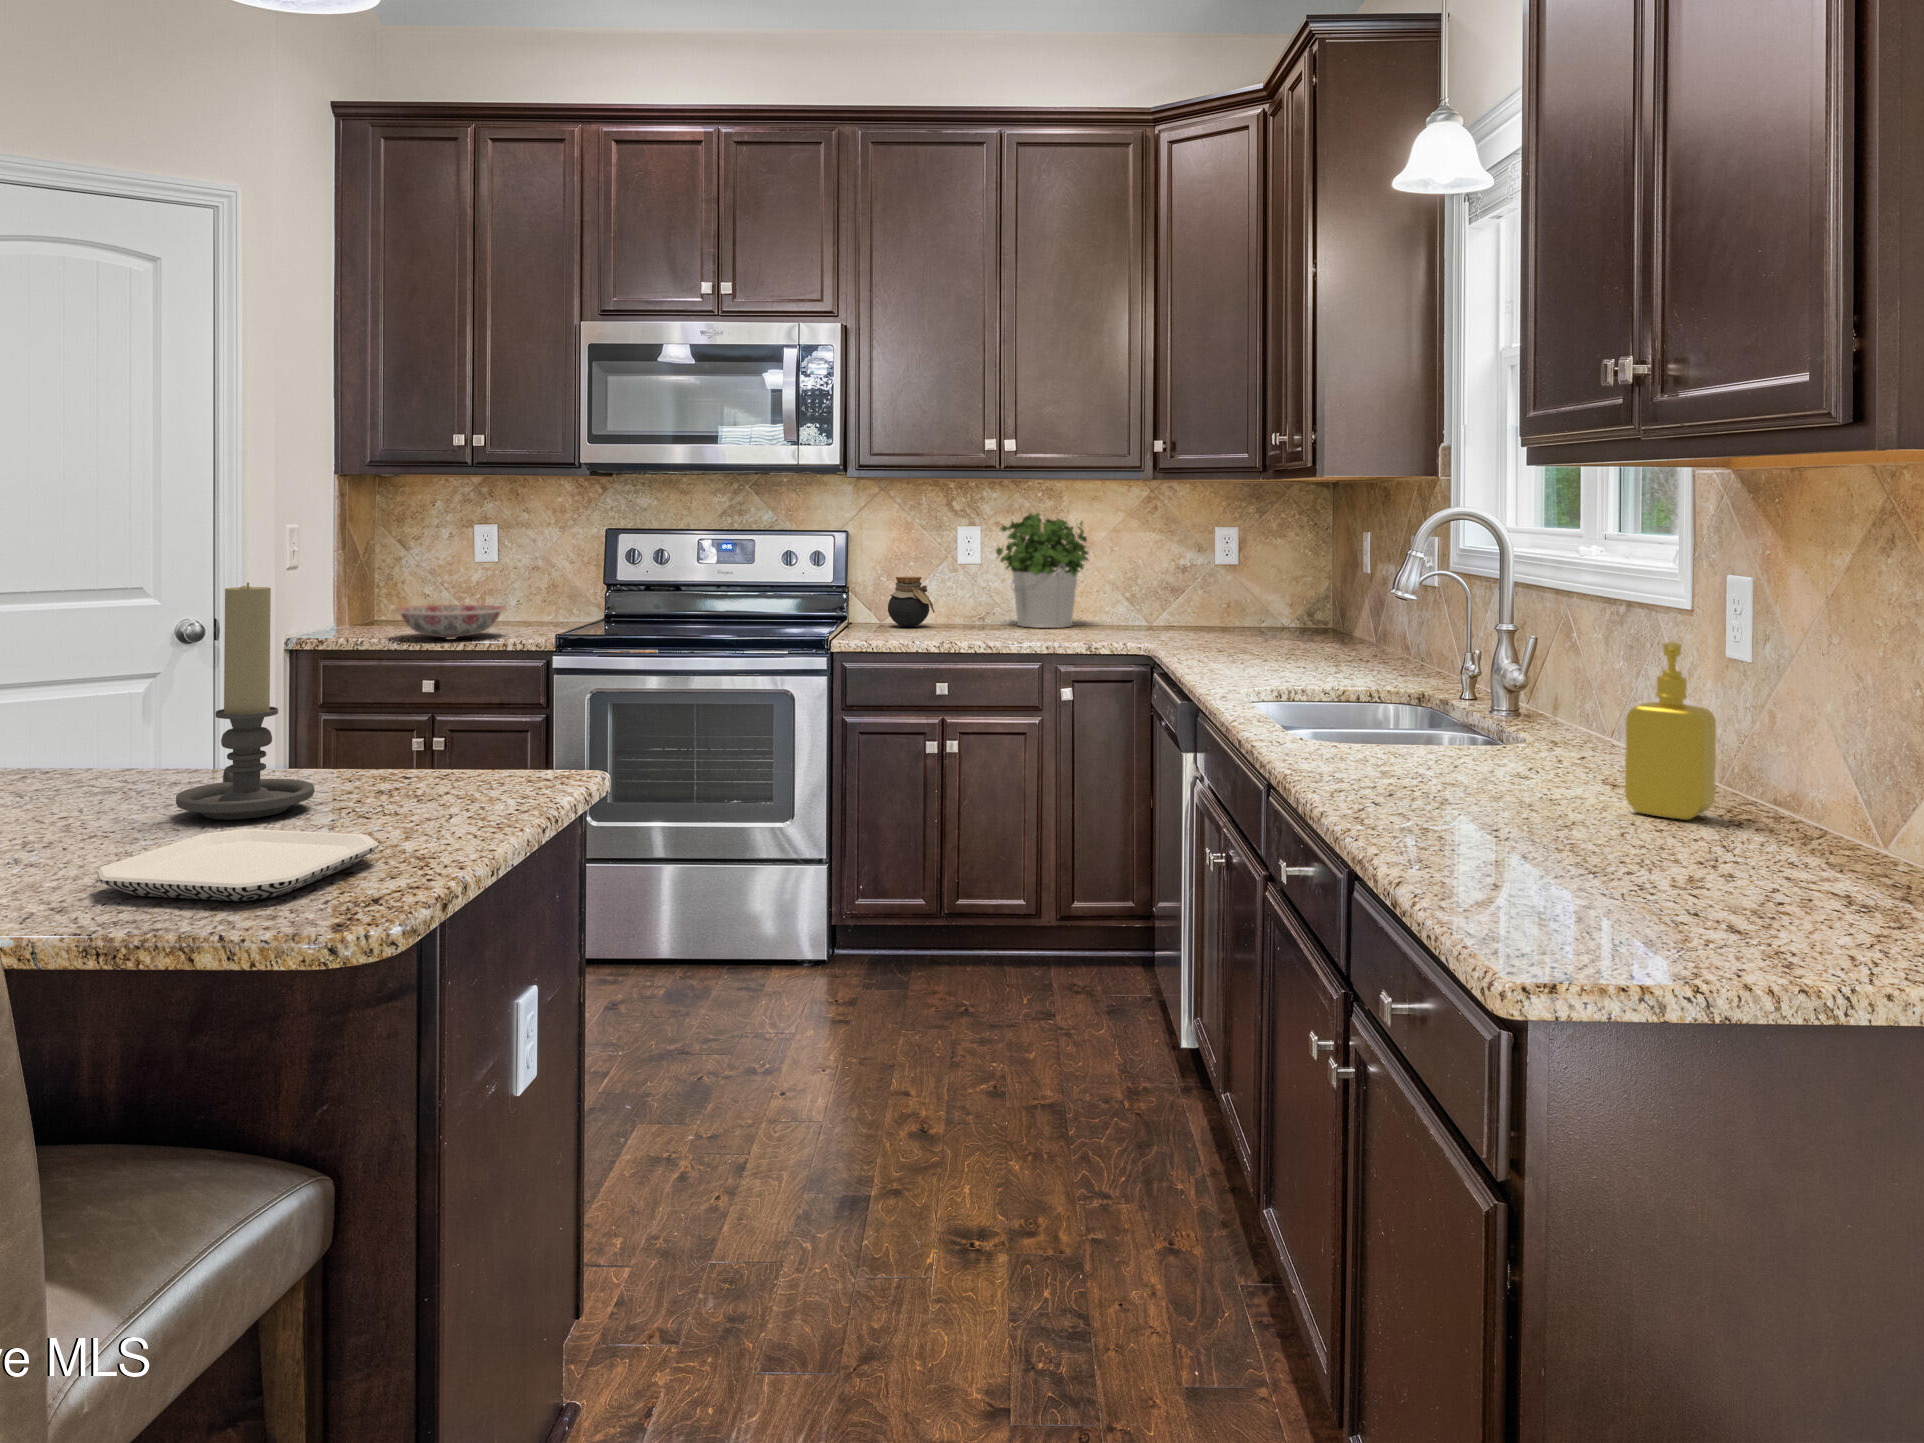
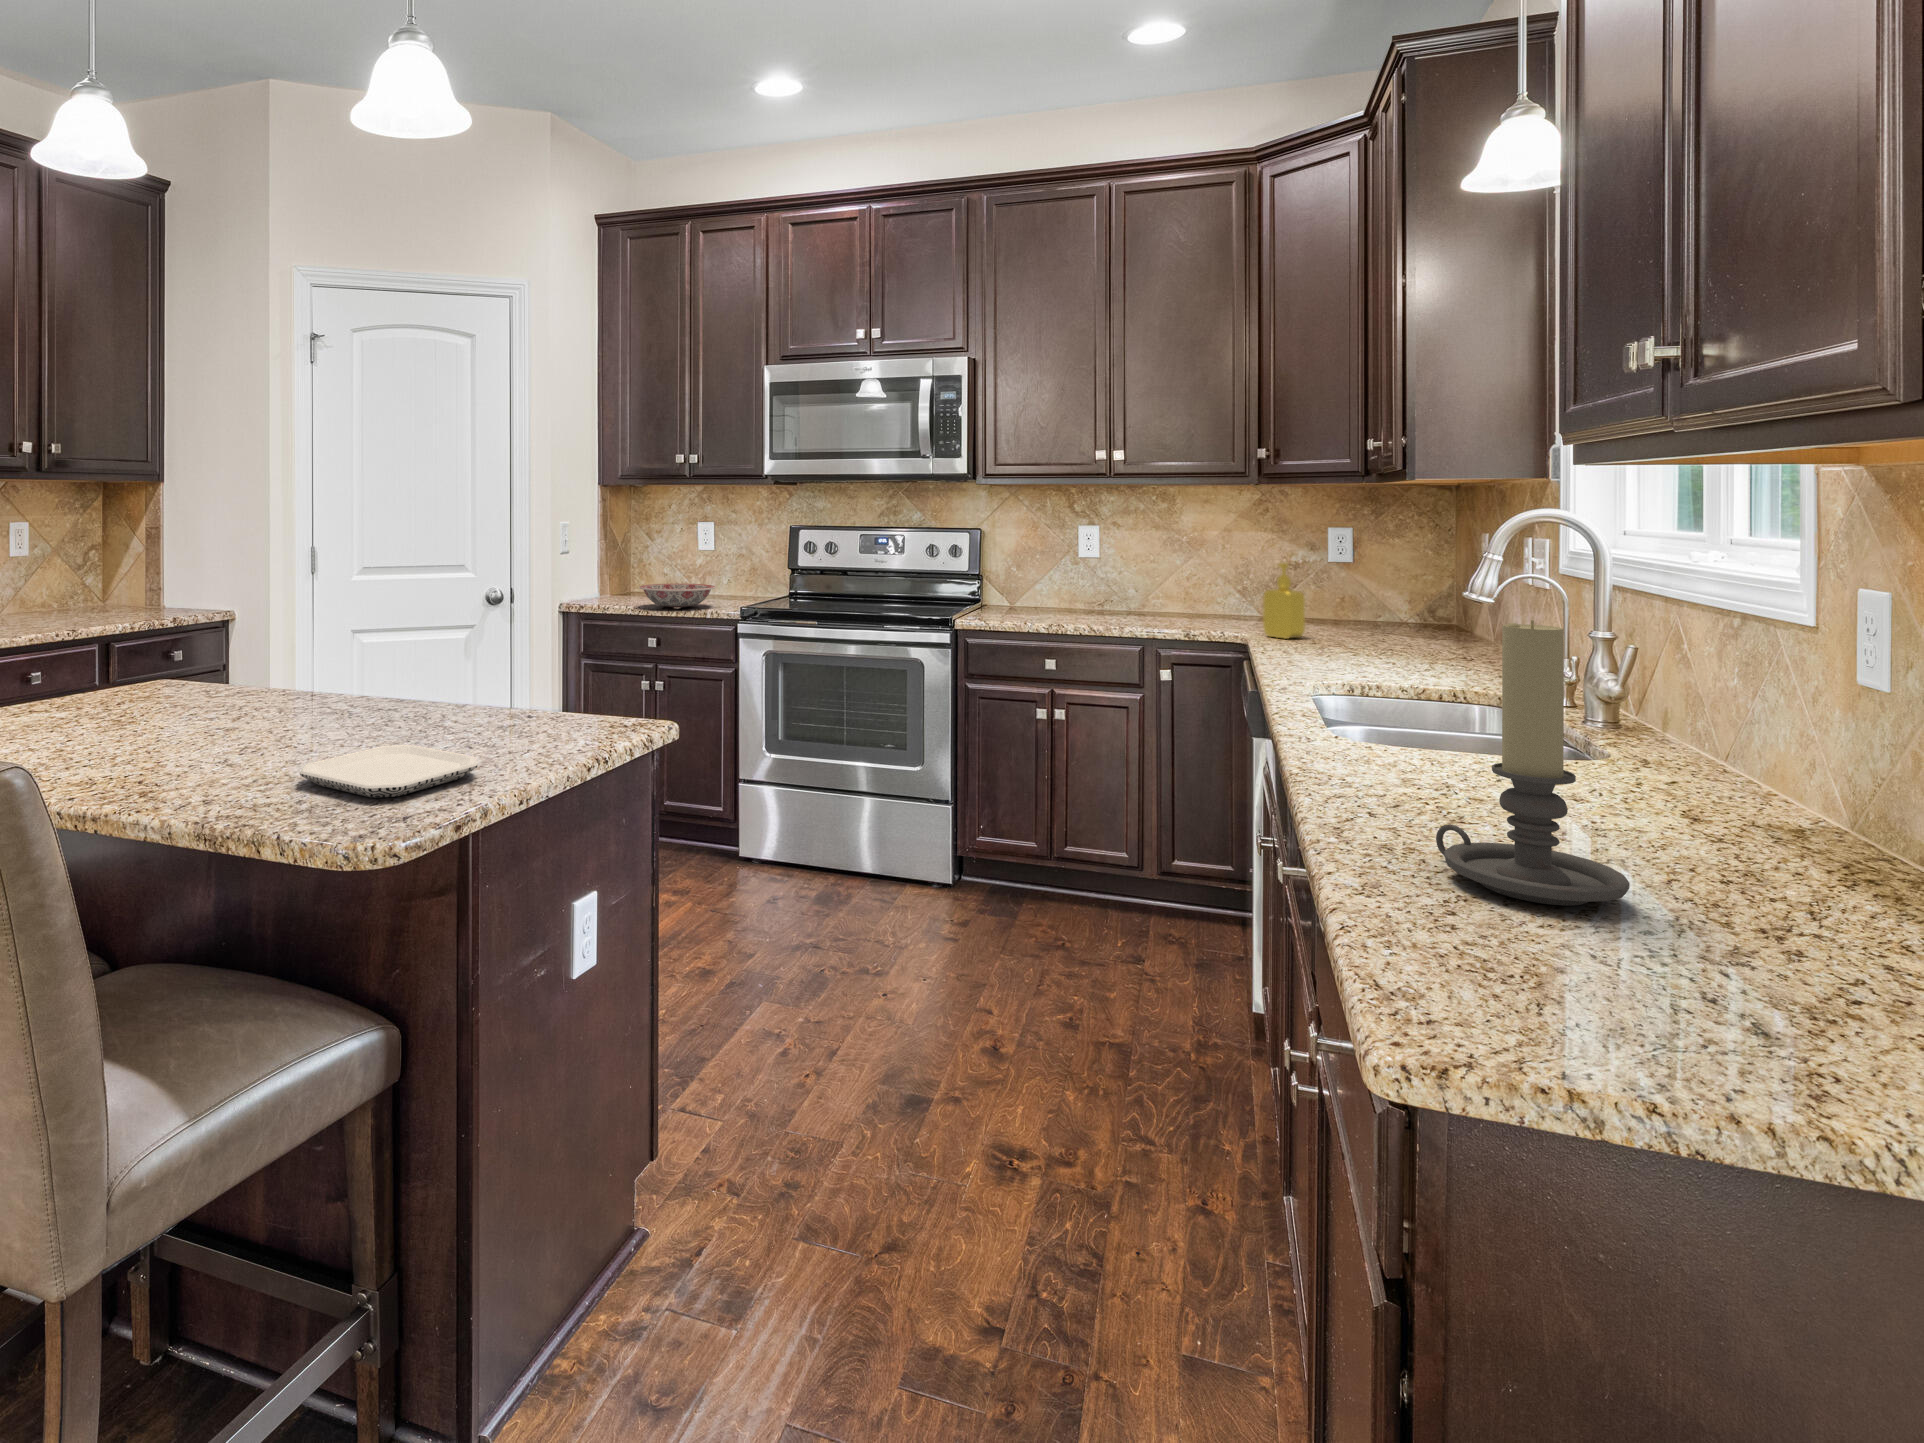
potted plant: present [996,513,1088,628] -> none [1106,514,1196,615]
jar: present [888,576,935,627] -> none [1010,568,1051,610]
candle holder: present [176,582,315,820] -> present [1436,620,1630,906]
soap dispenser: present [1625,642,1716,820] -> present [1263,563,1305,639]

